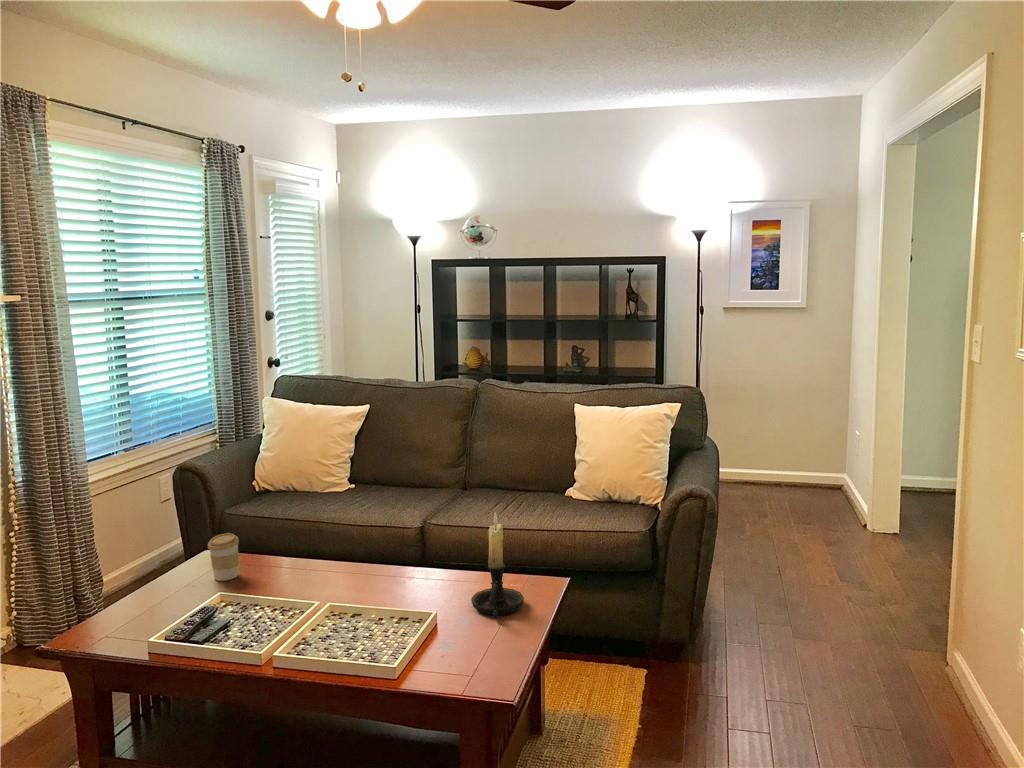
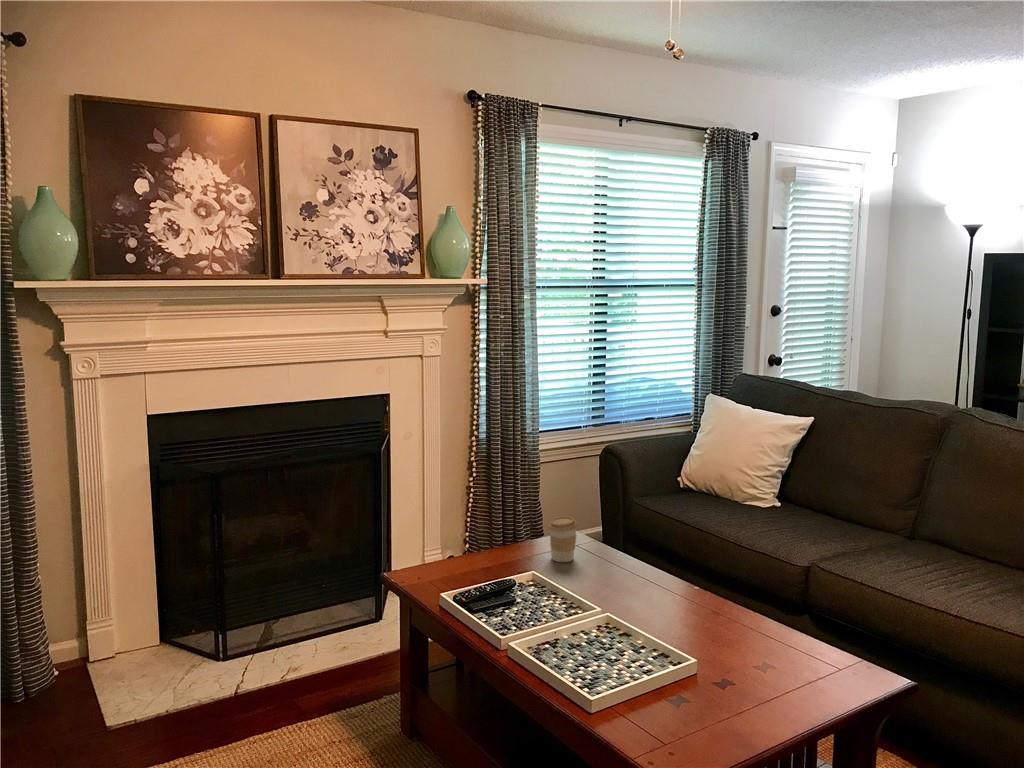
candle holder: present [471,512,524,619] -> none [750,565,820,698]

